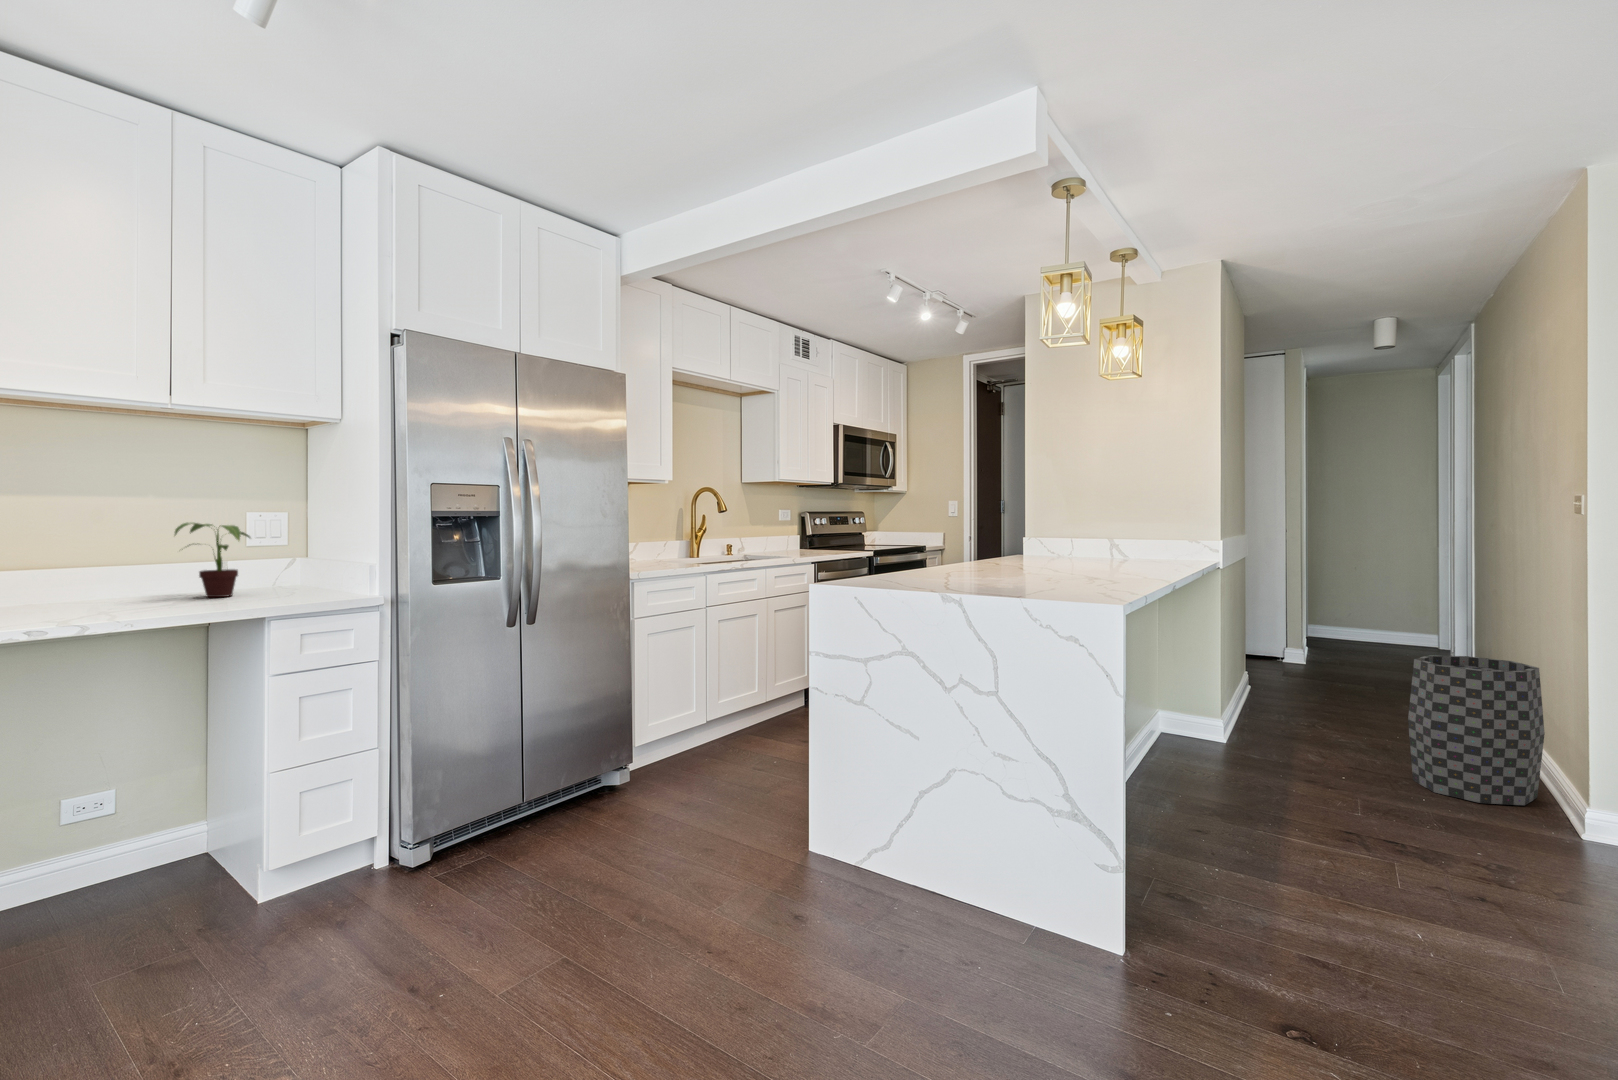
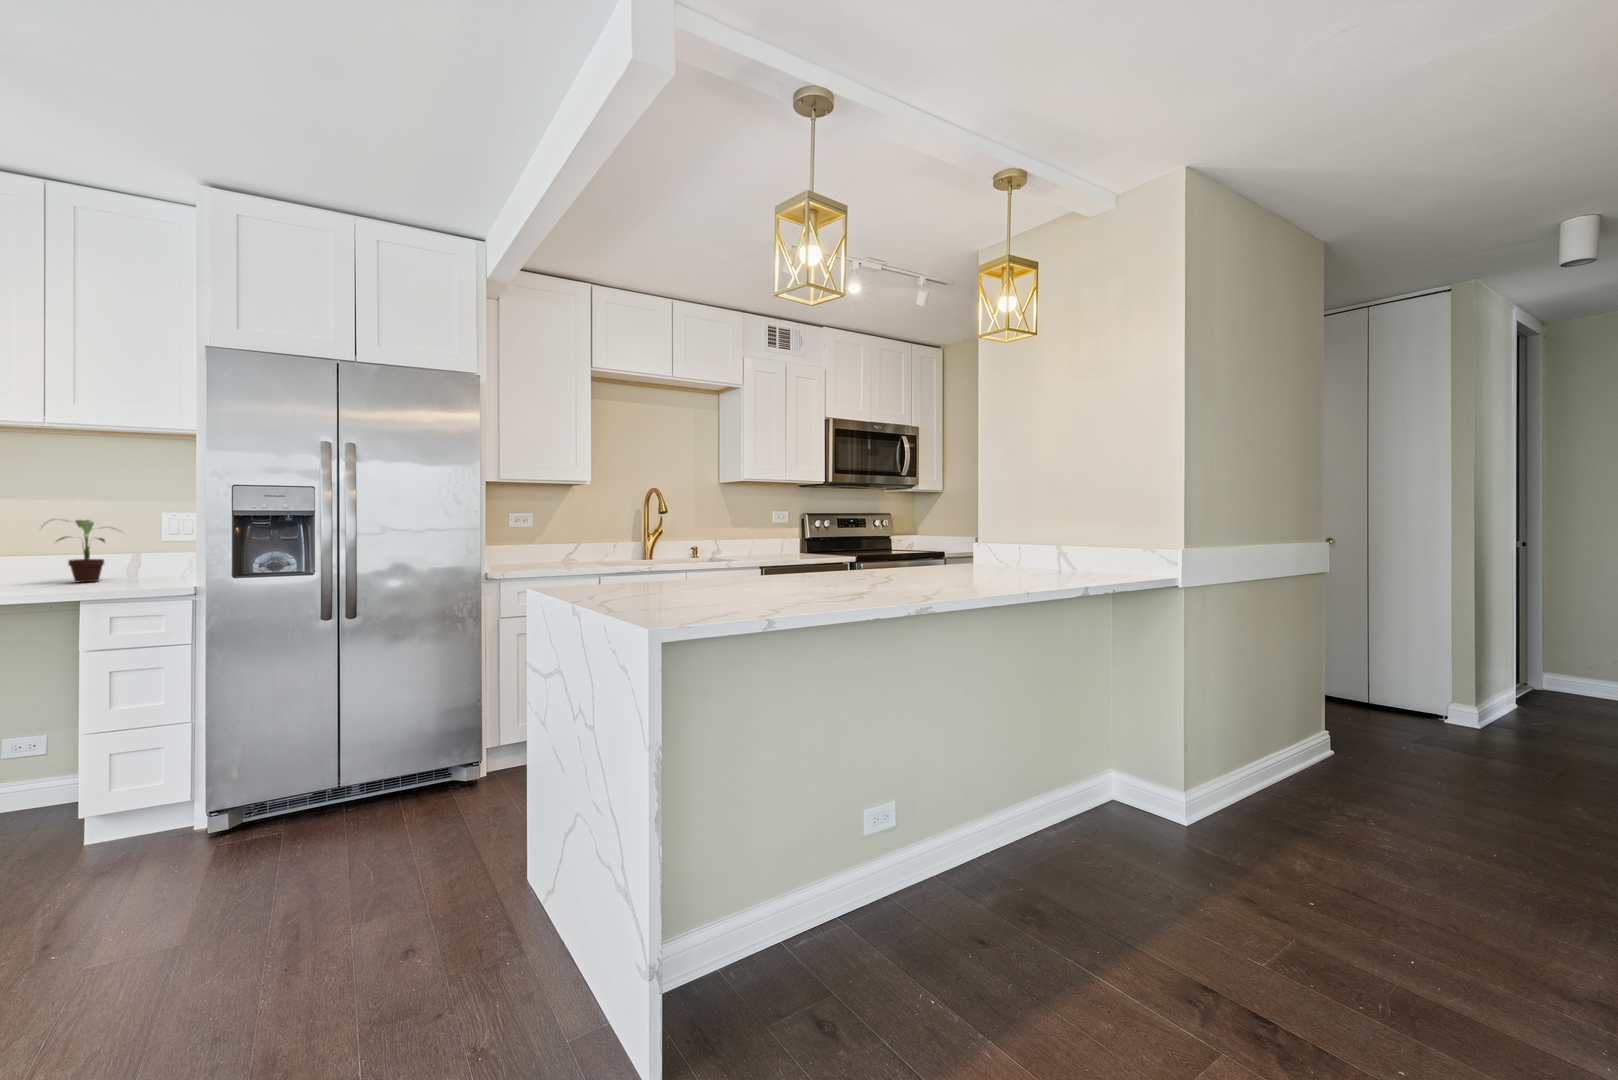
trash can: present [1408,655,1545,805] -> none [1392,728,1592,969]

